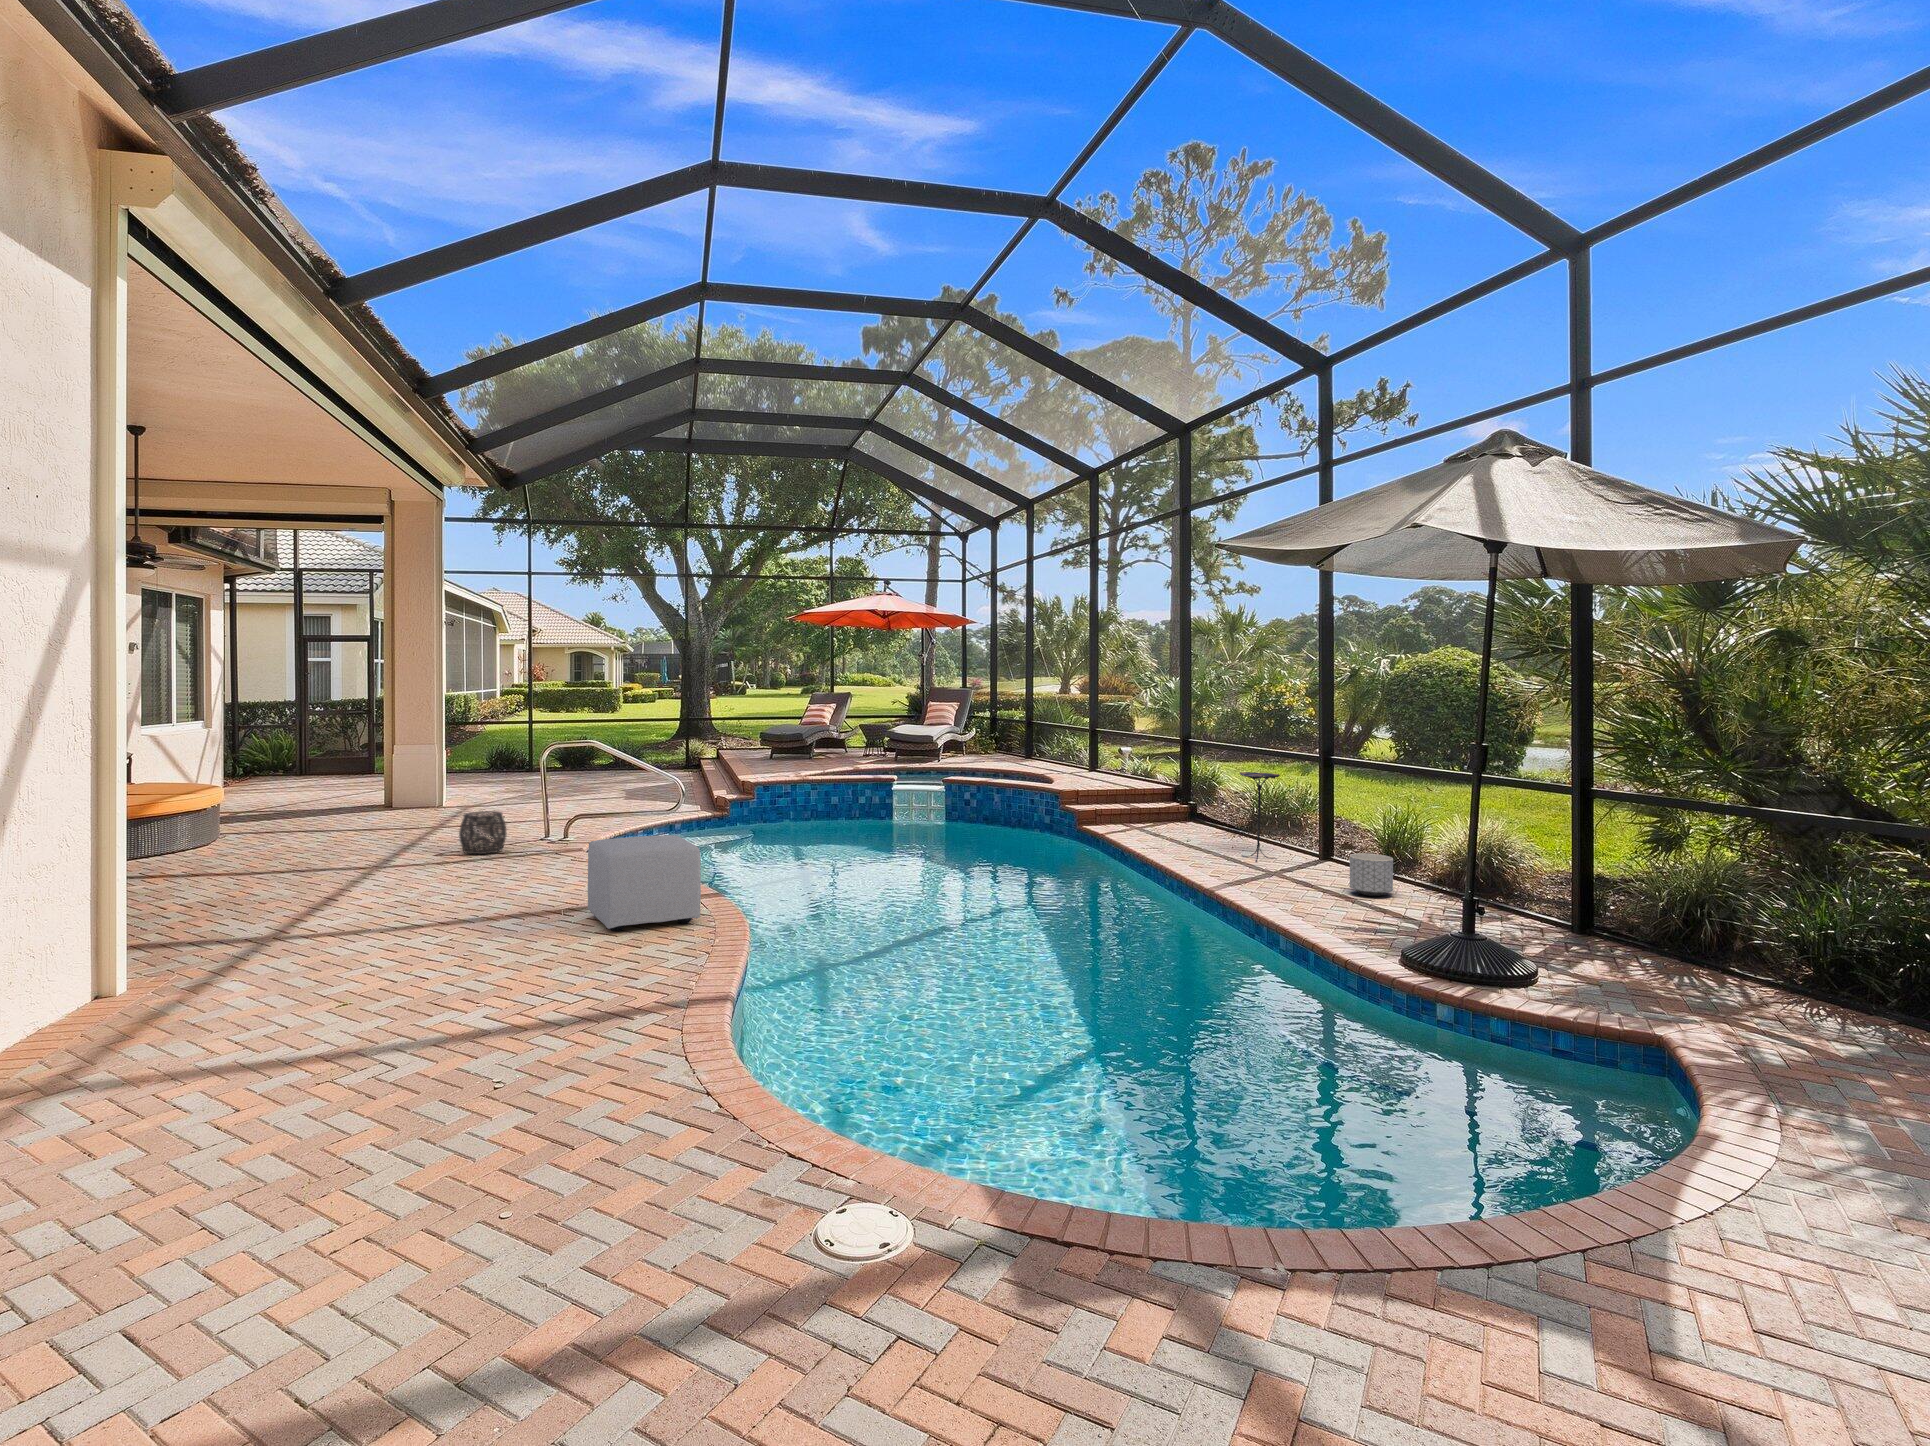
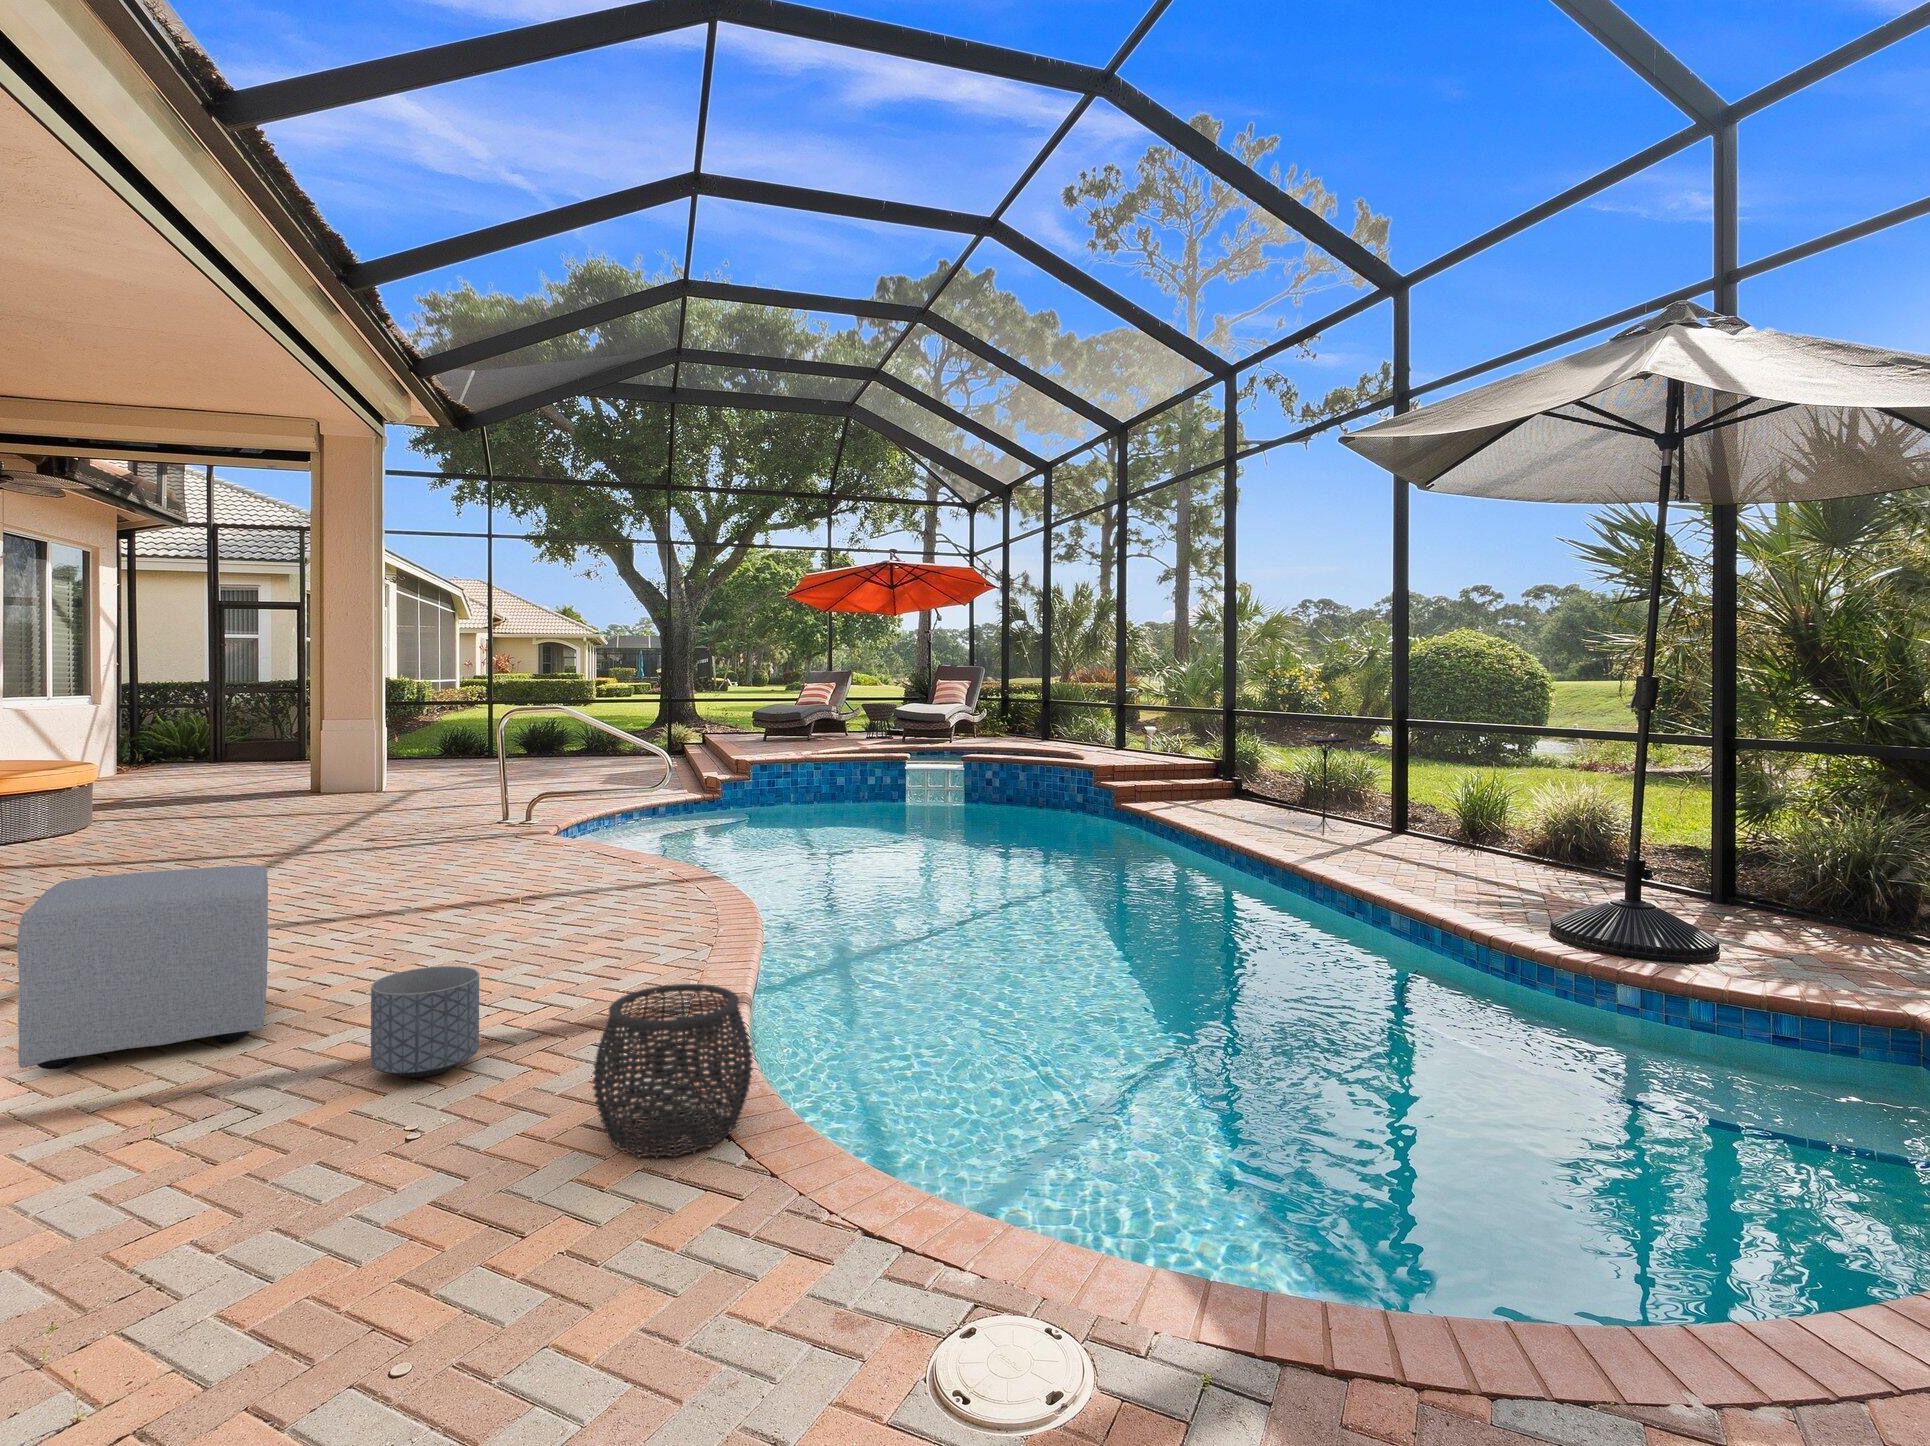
woven basket: present [459,811,507,854] -> present [593,984,753,1158]
ottoman: present [588,835,701,931] -> present [17,866,268,1069]
planter: present [1350,854,1393,896] -> present [371,966,479,1078]

